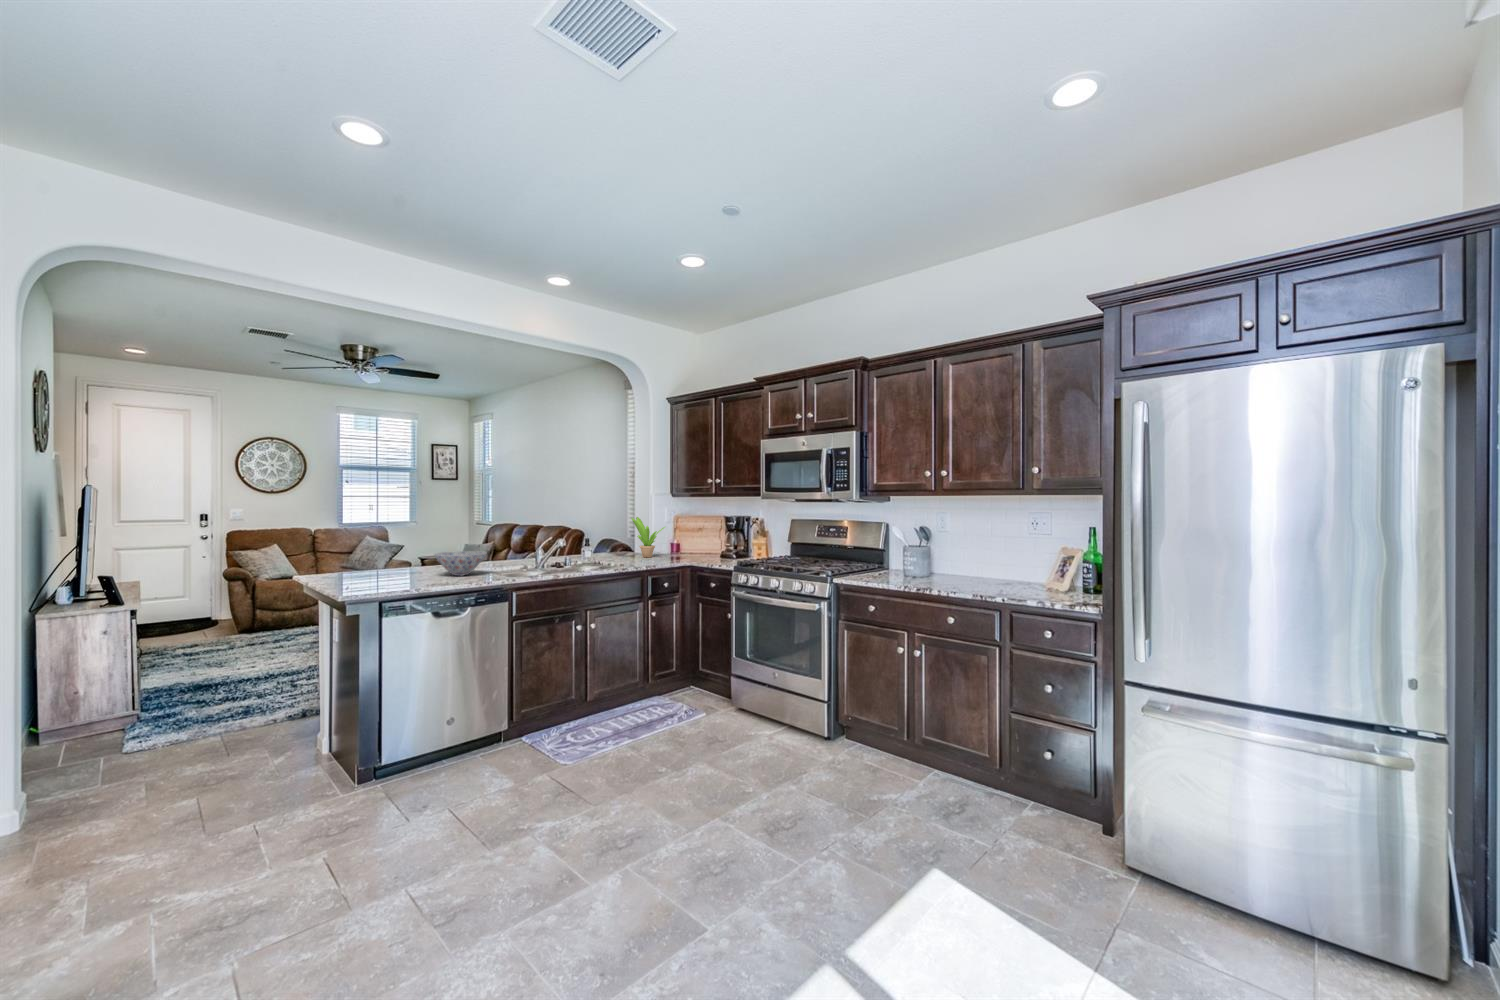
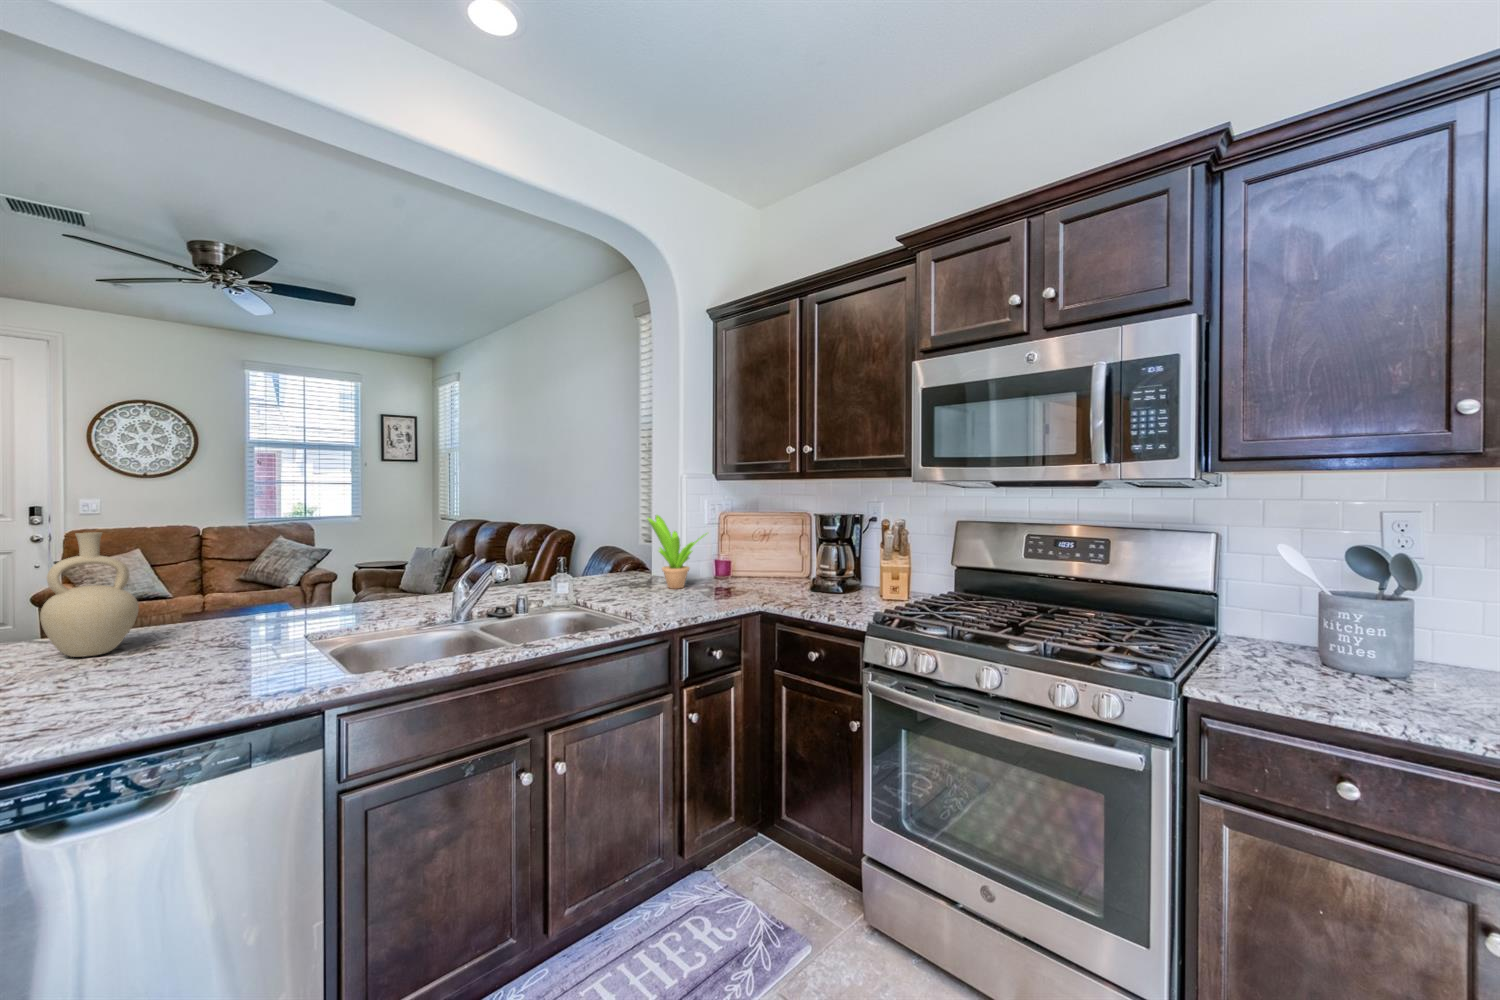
vase: none [378,522,411,574] -> present [40,532,139,657]
bowl: present [434,551,487,576] -> none [159,597,311,664]

